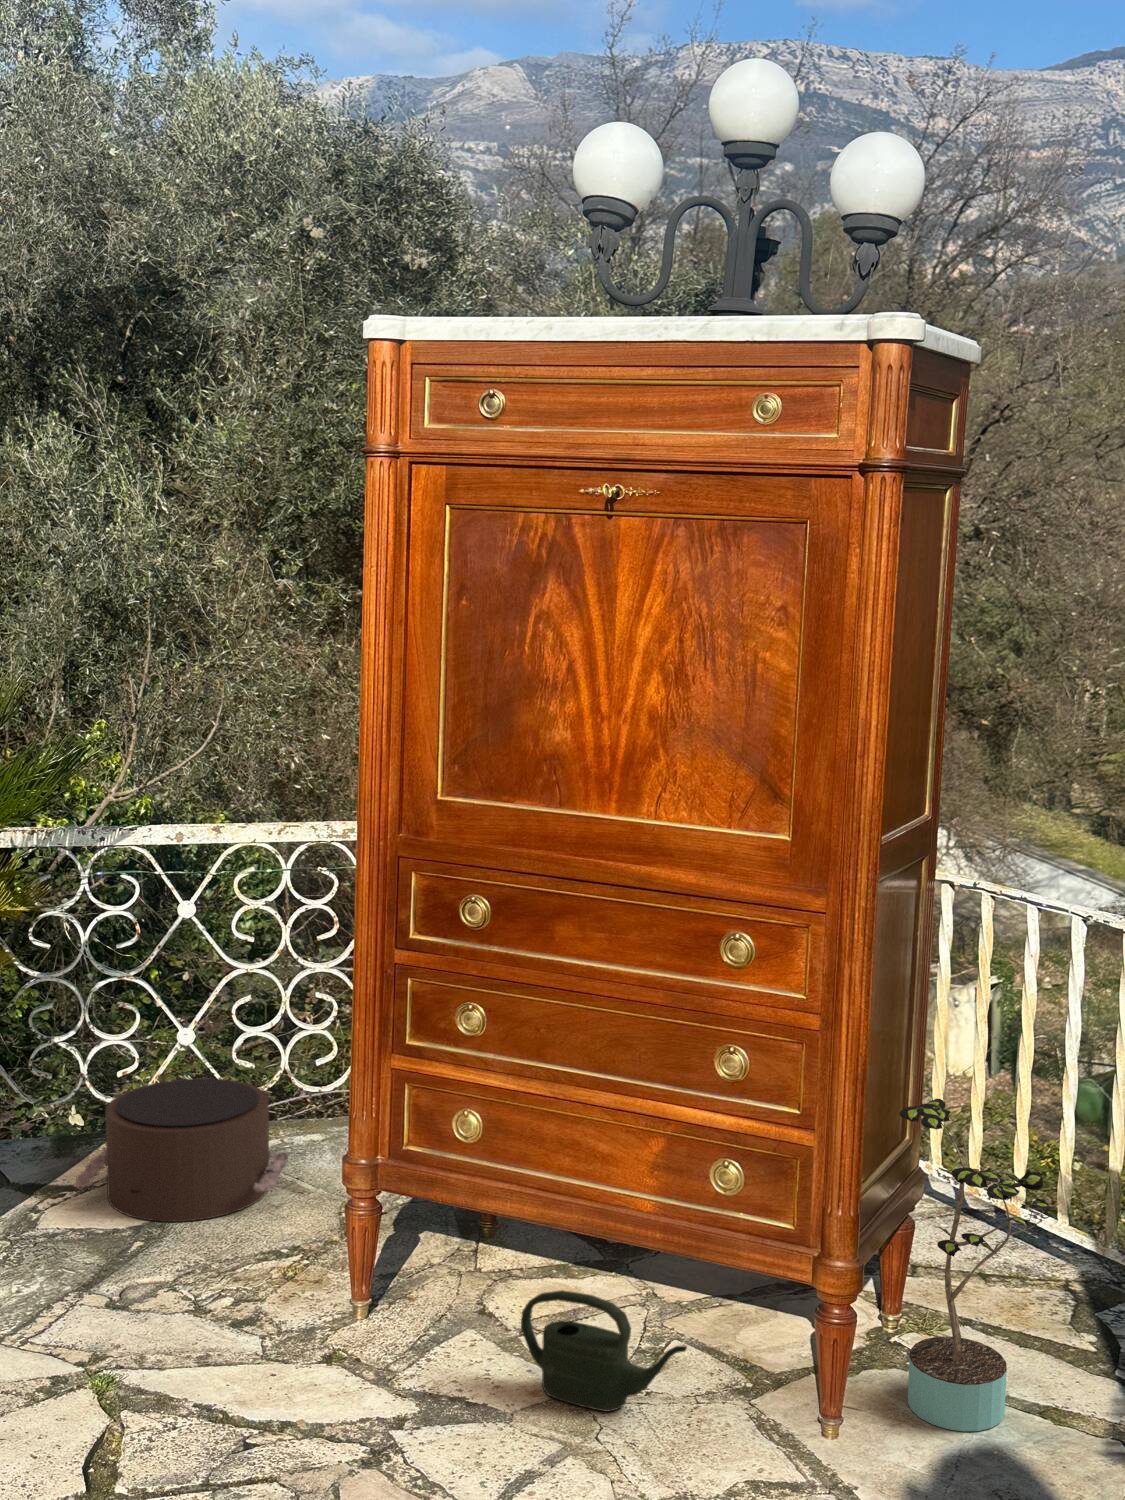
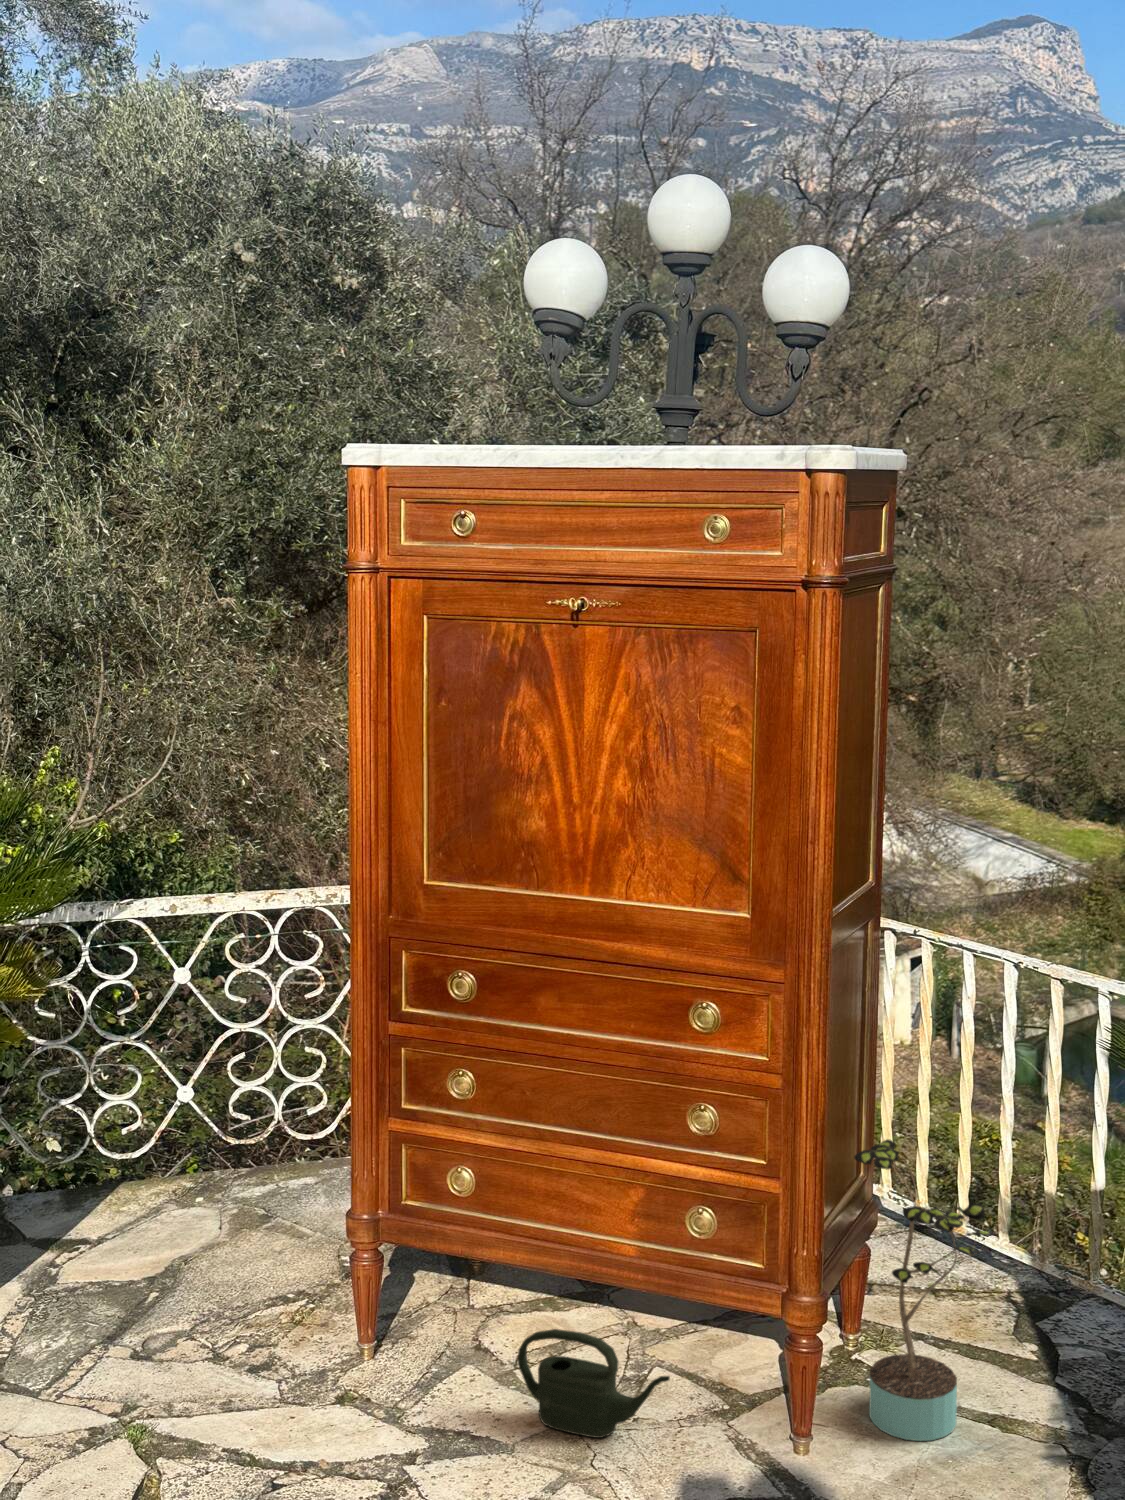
pouf: present [74,1078,289,1222] -> none [88,1132,288,1272]

